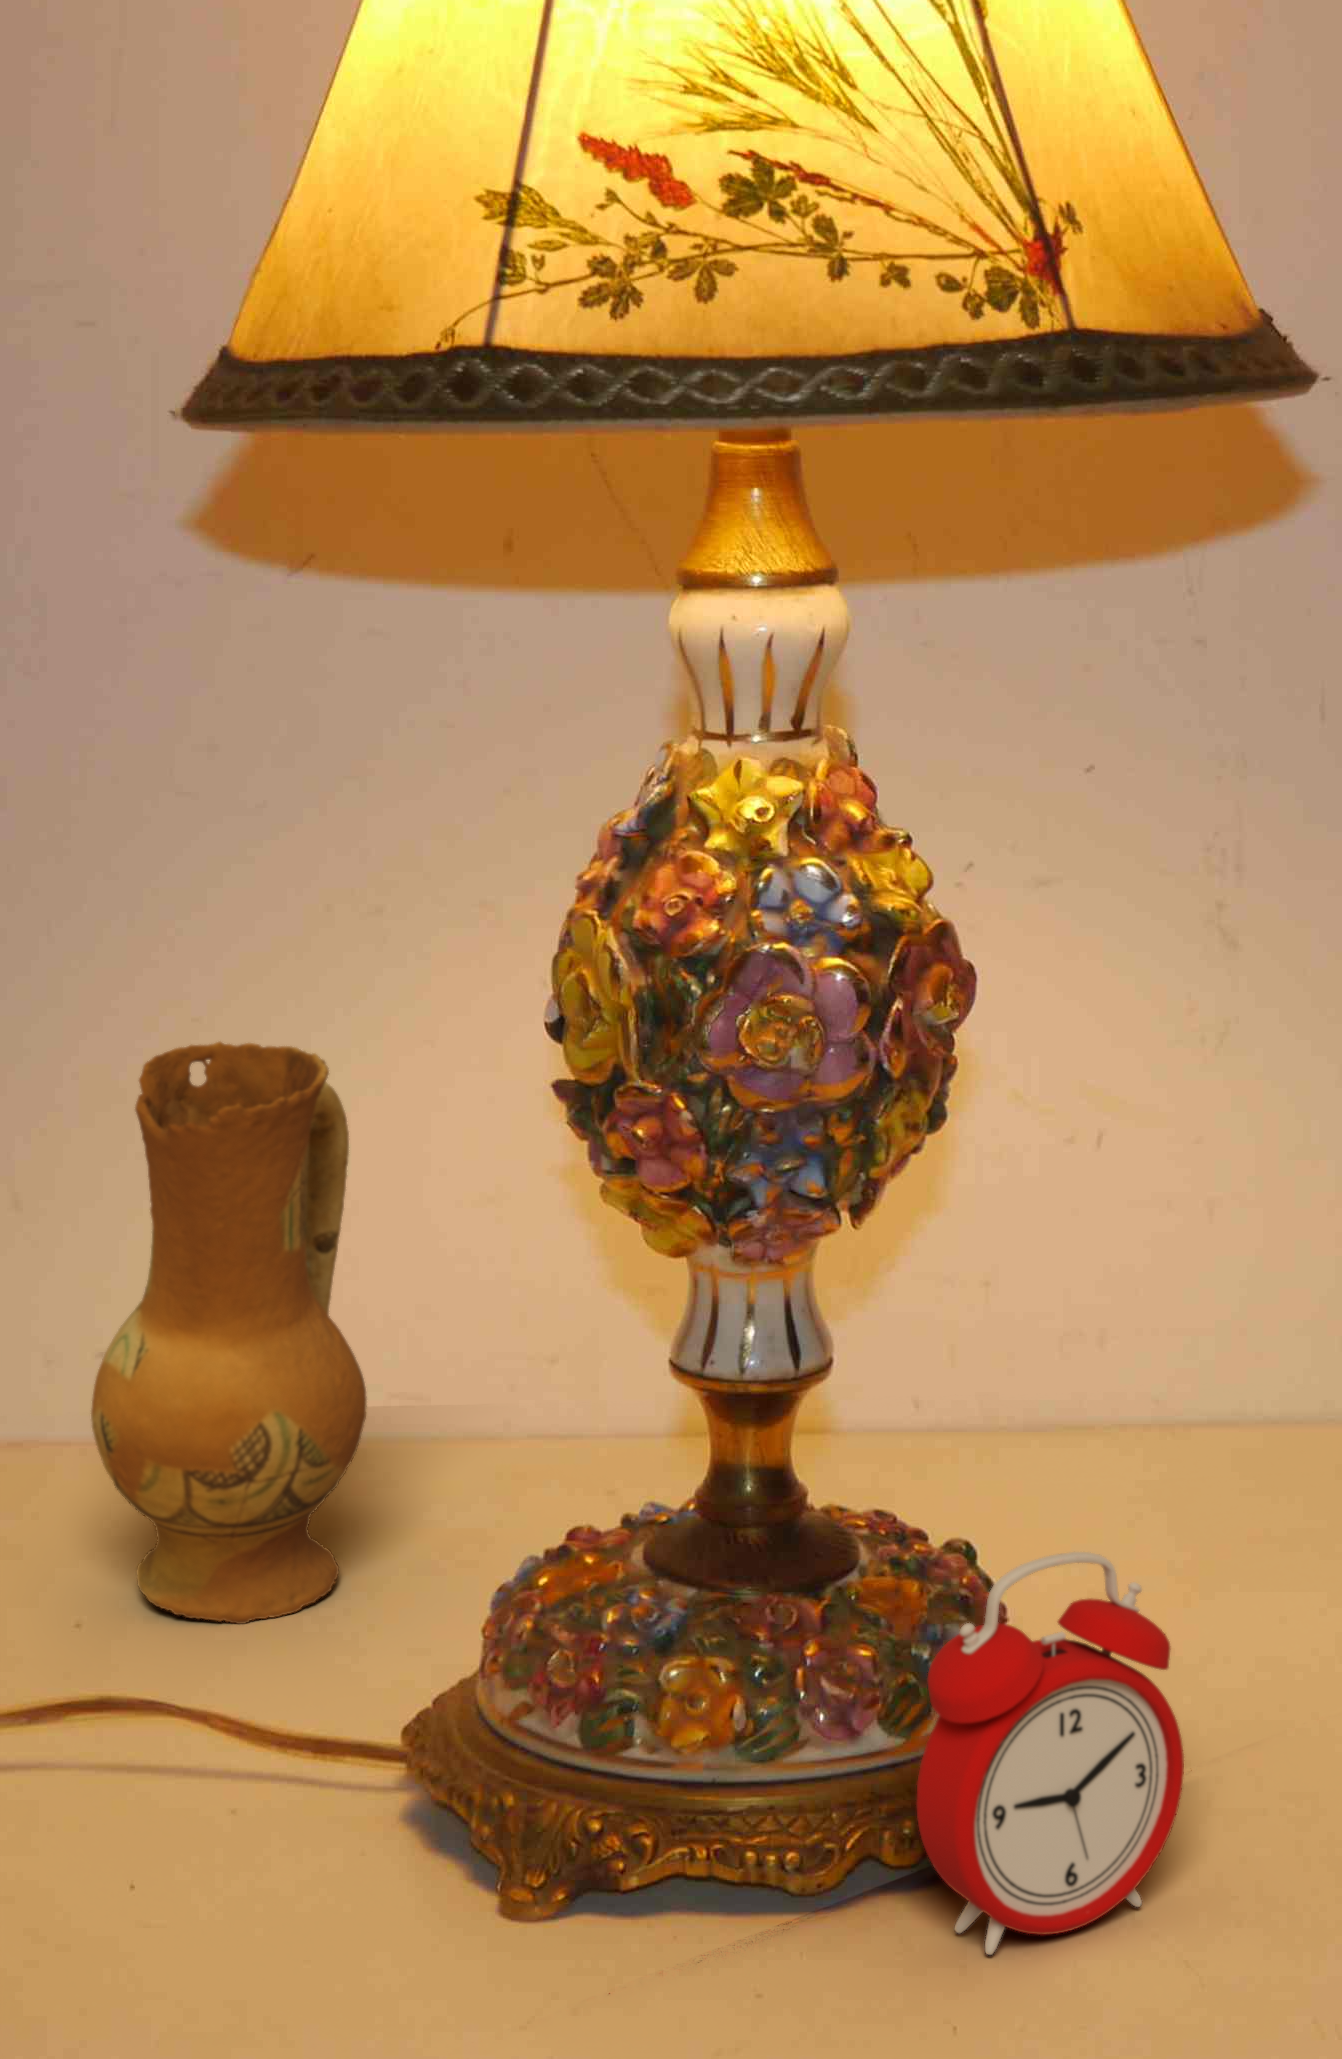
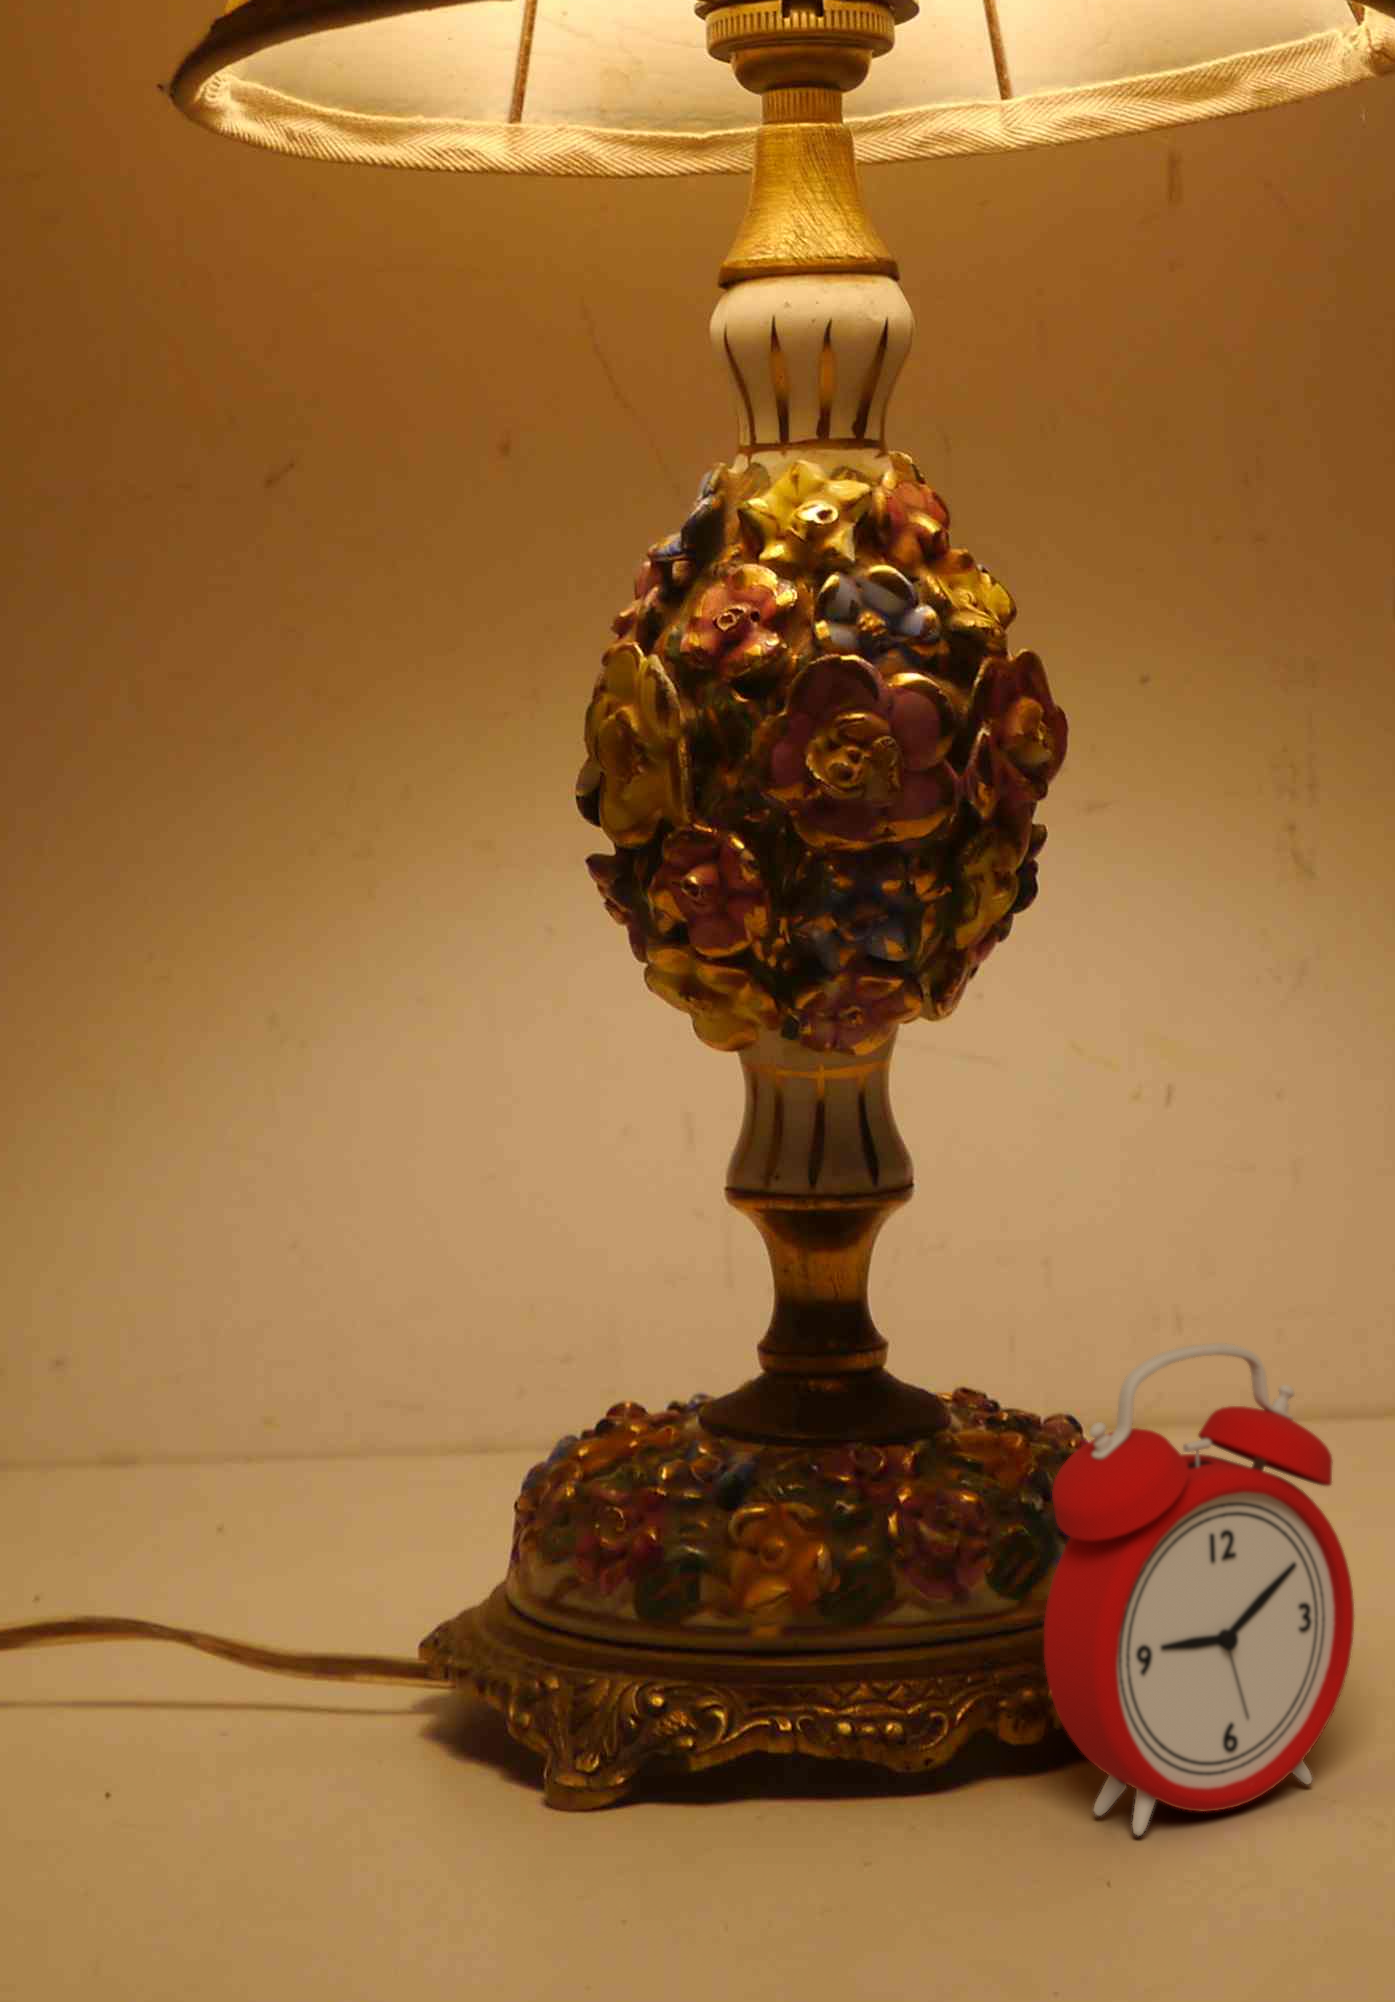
ceramic jug: present [91,1042,367,1624] -> none [67,902,378,1561]

